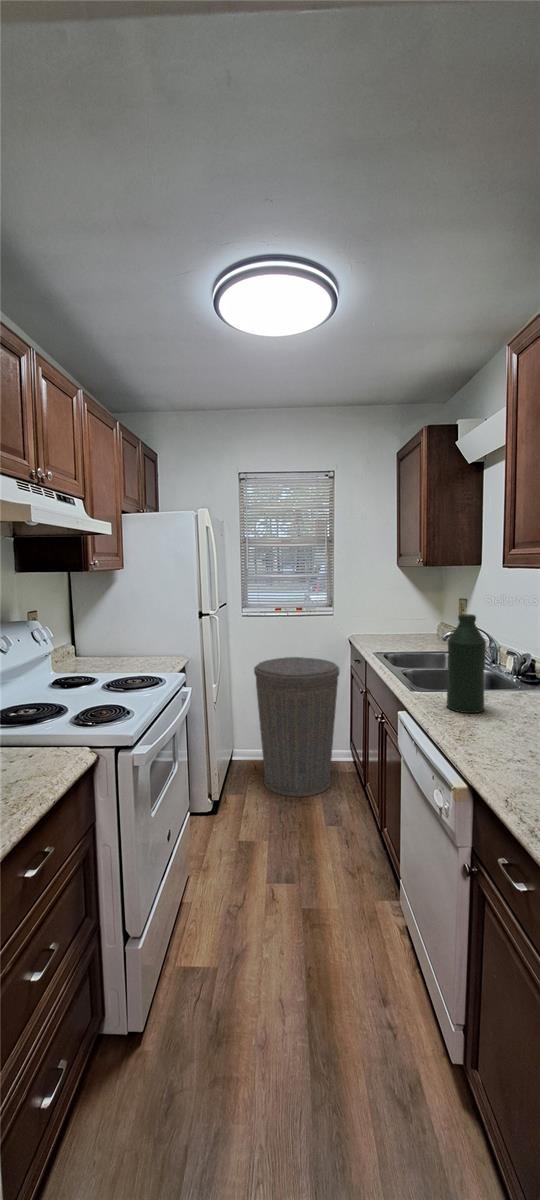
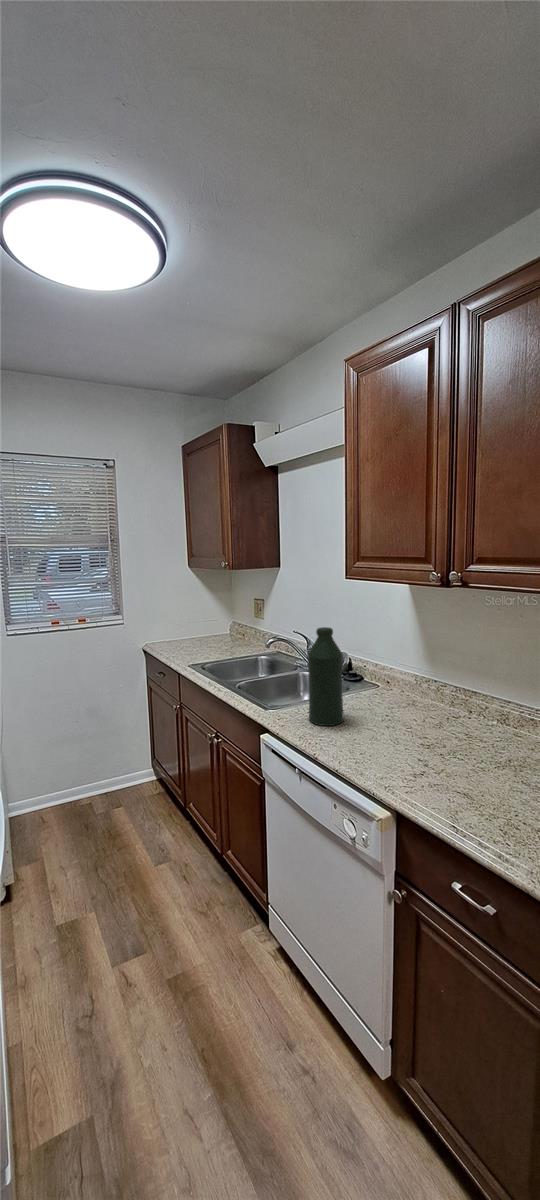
trash can: present [254,657,340,797] -> none [39,677,146,846]

